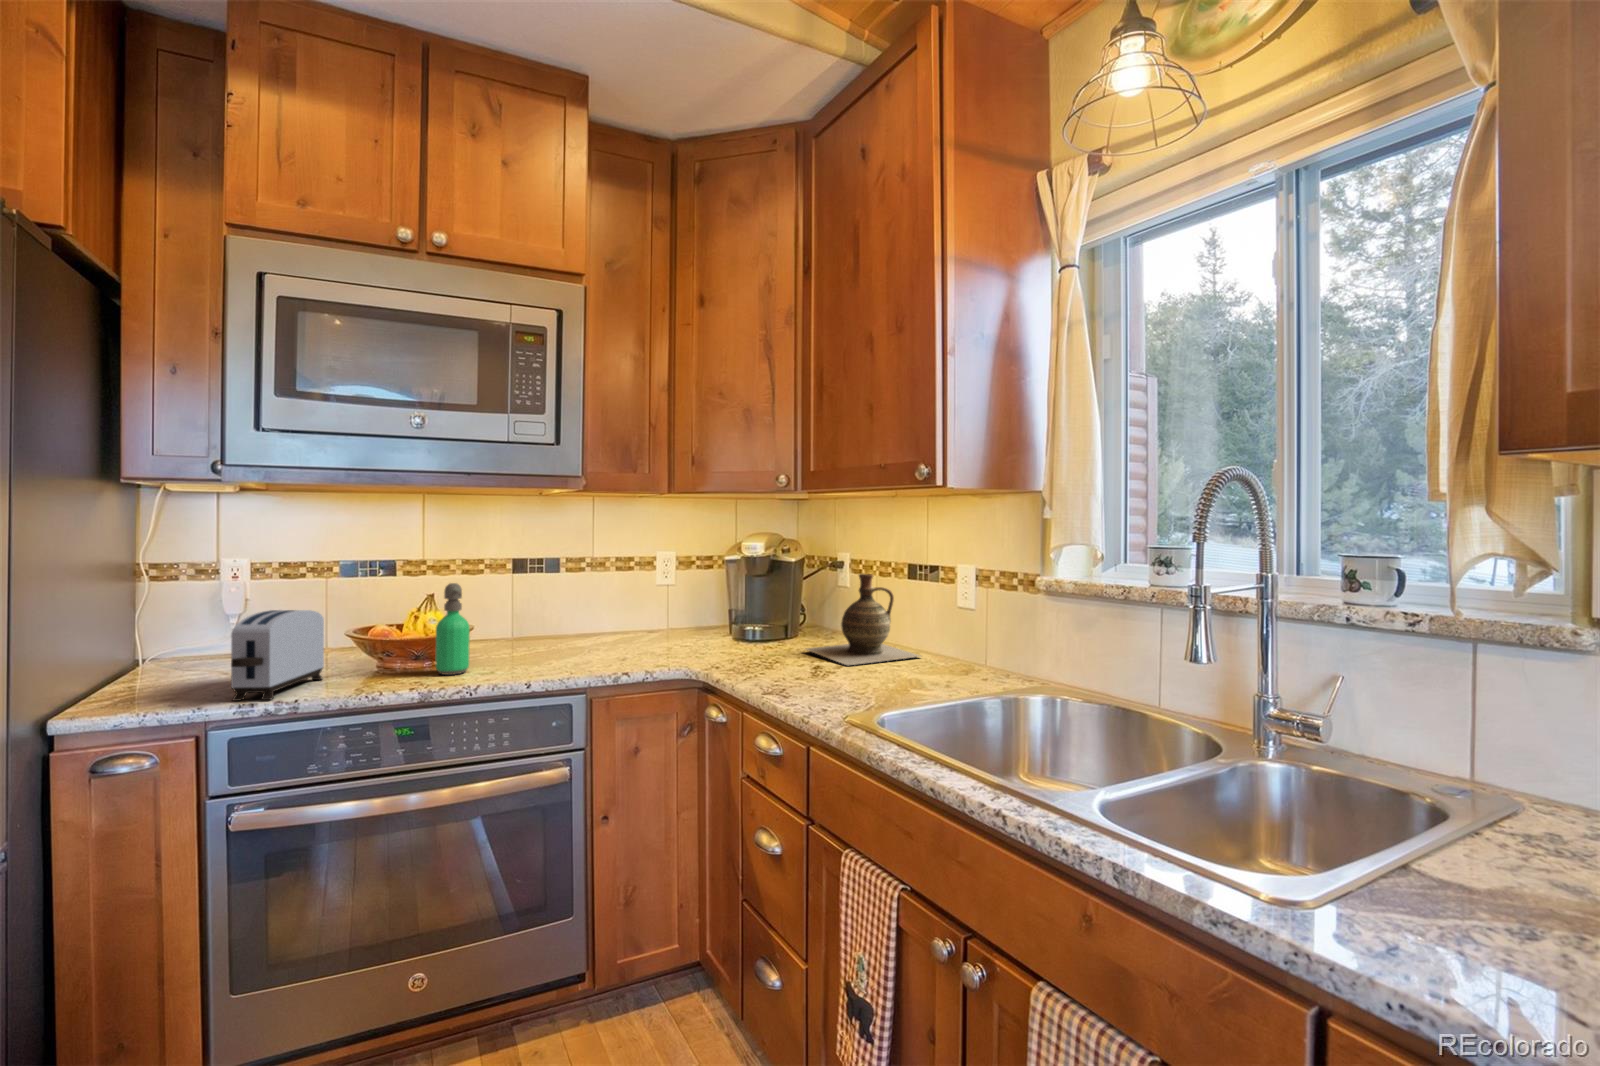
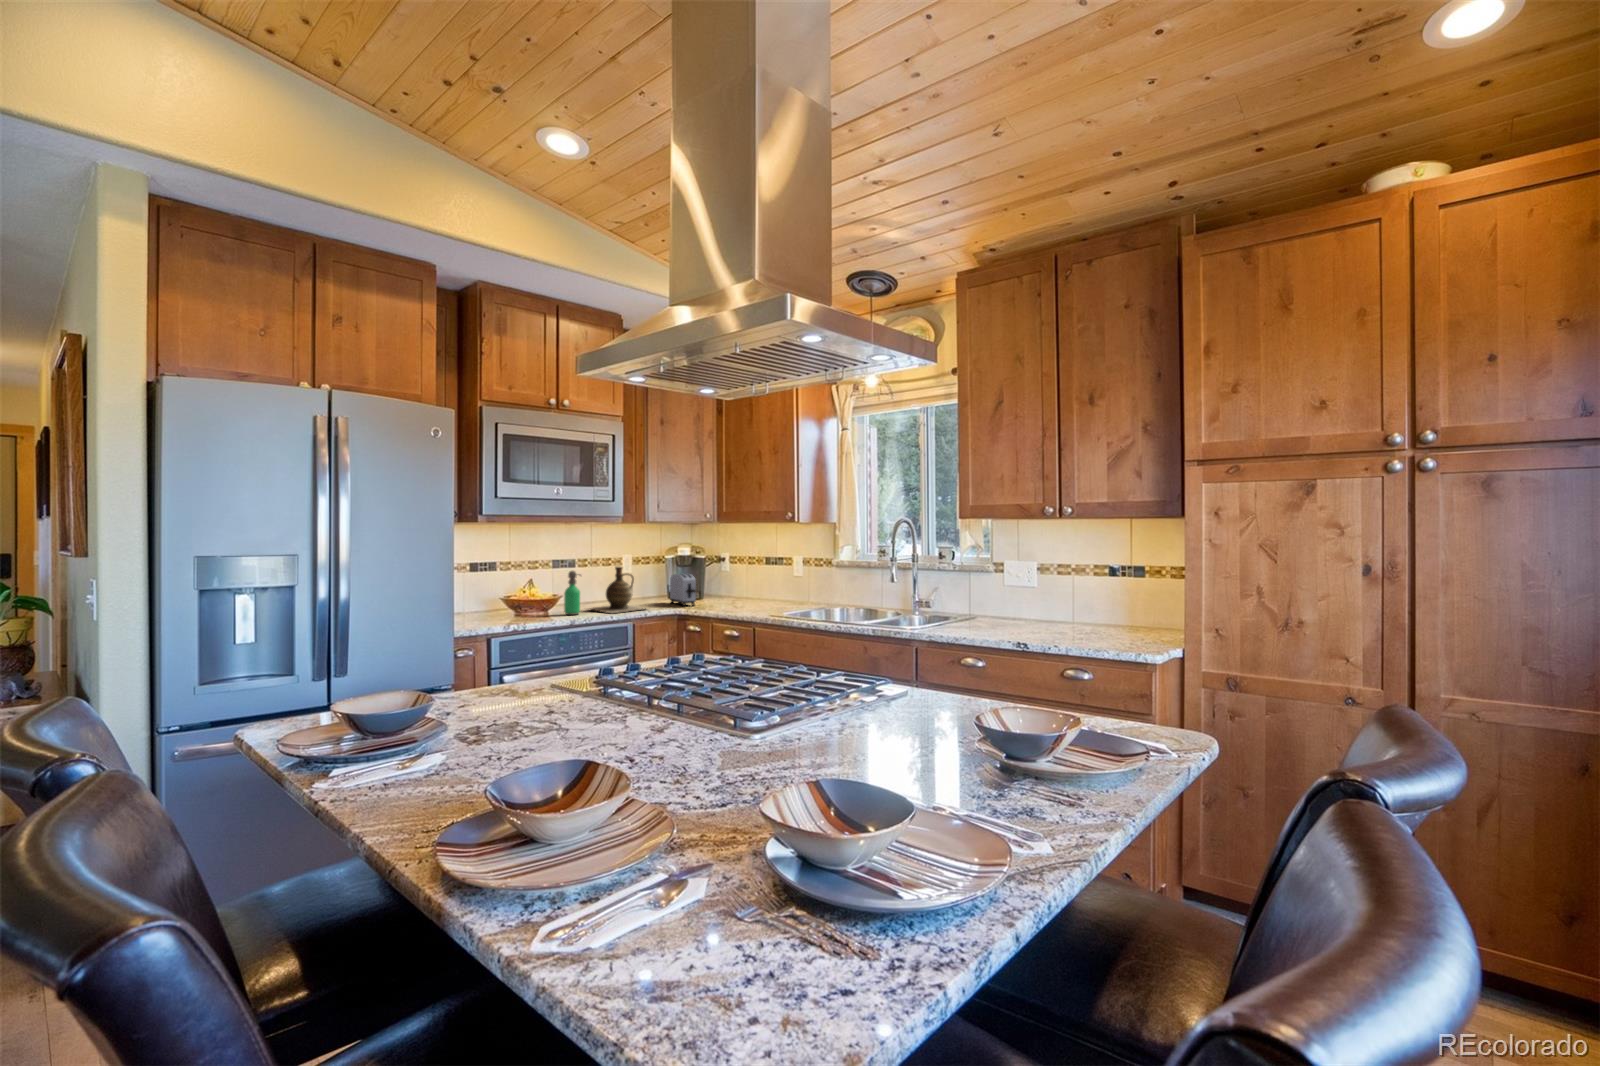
ceramic jug: present [806,574,921,665] -> present [589,567,644,613]
toaster: present [231,610,324,701] -> present [670,574,696,606]

